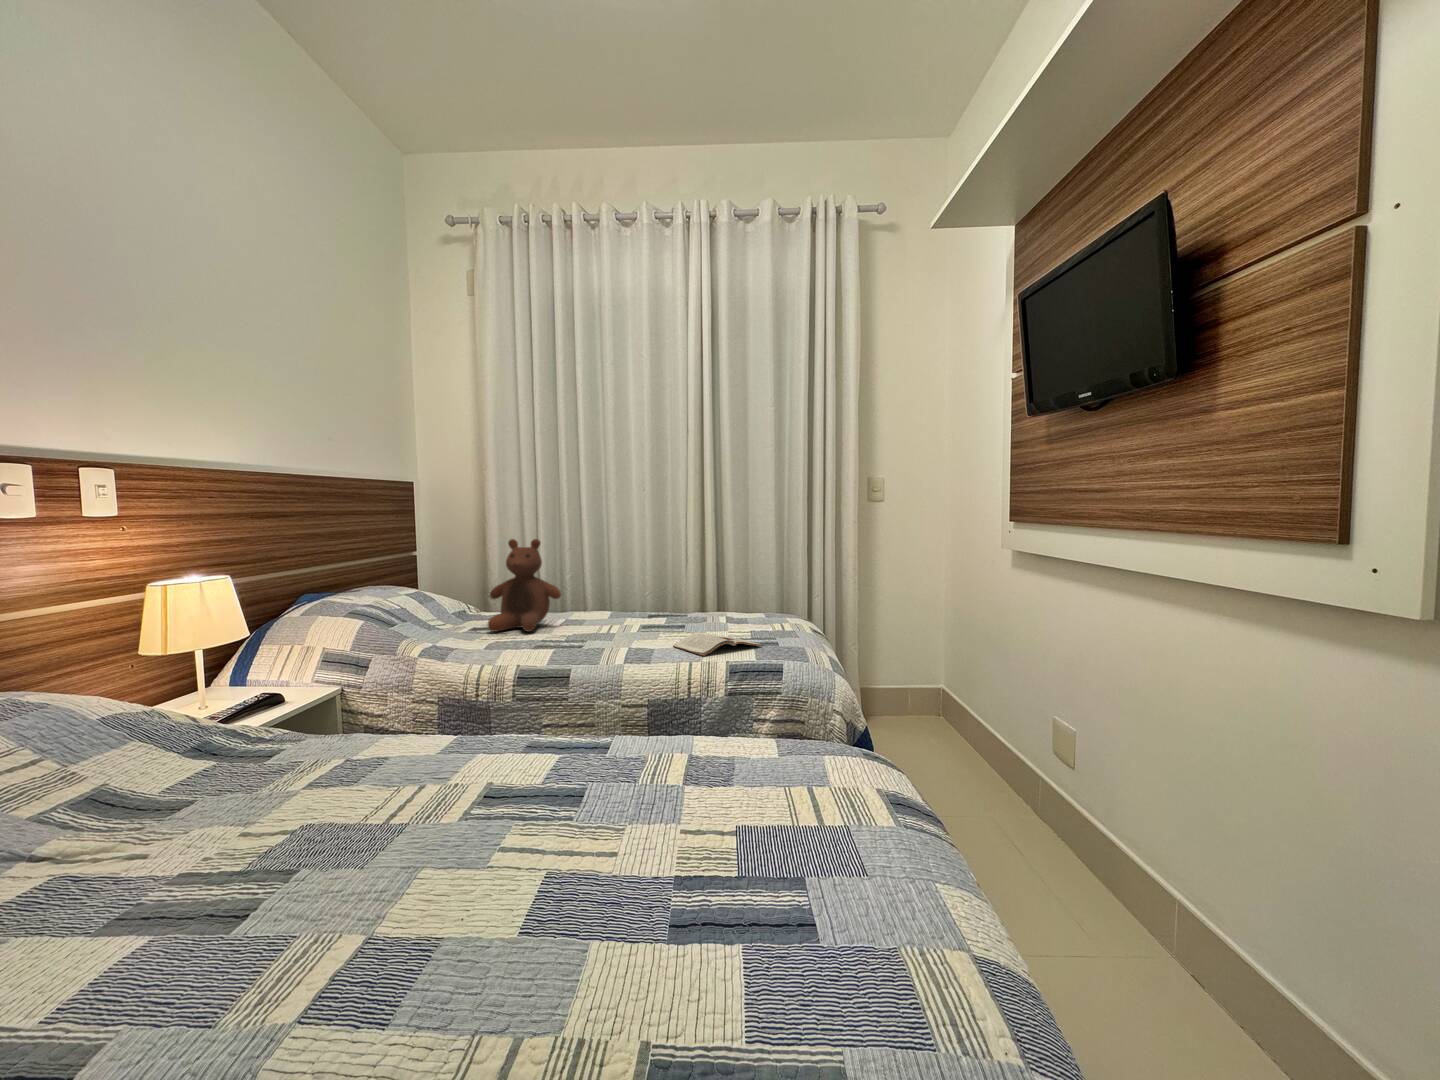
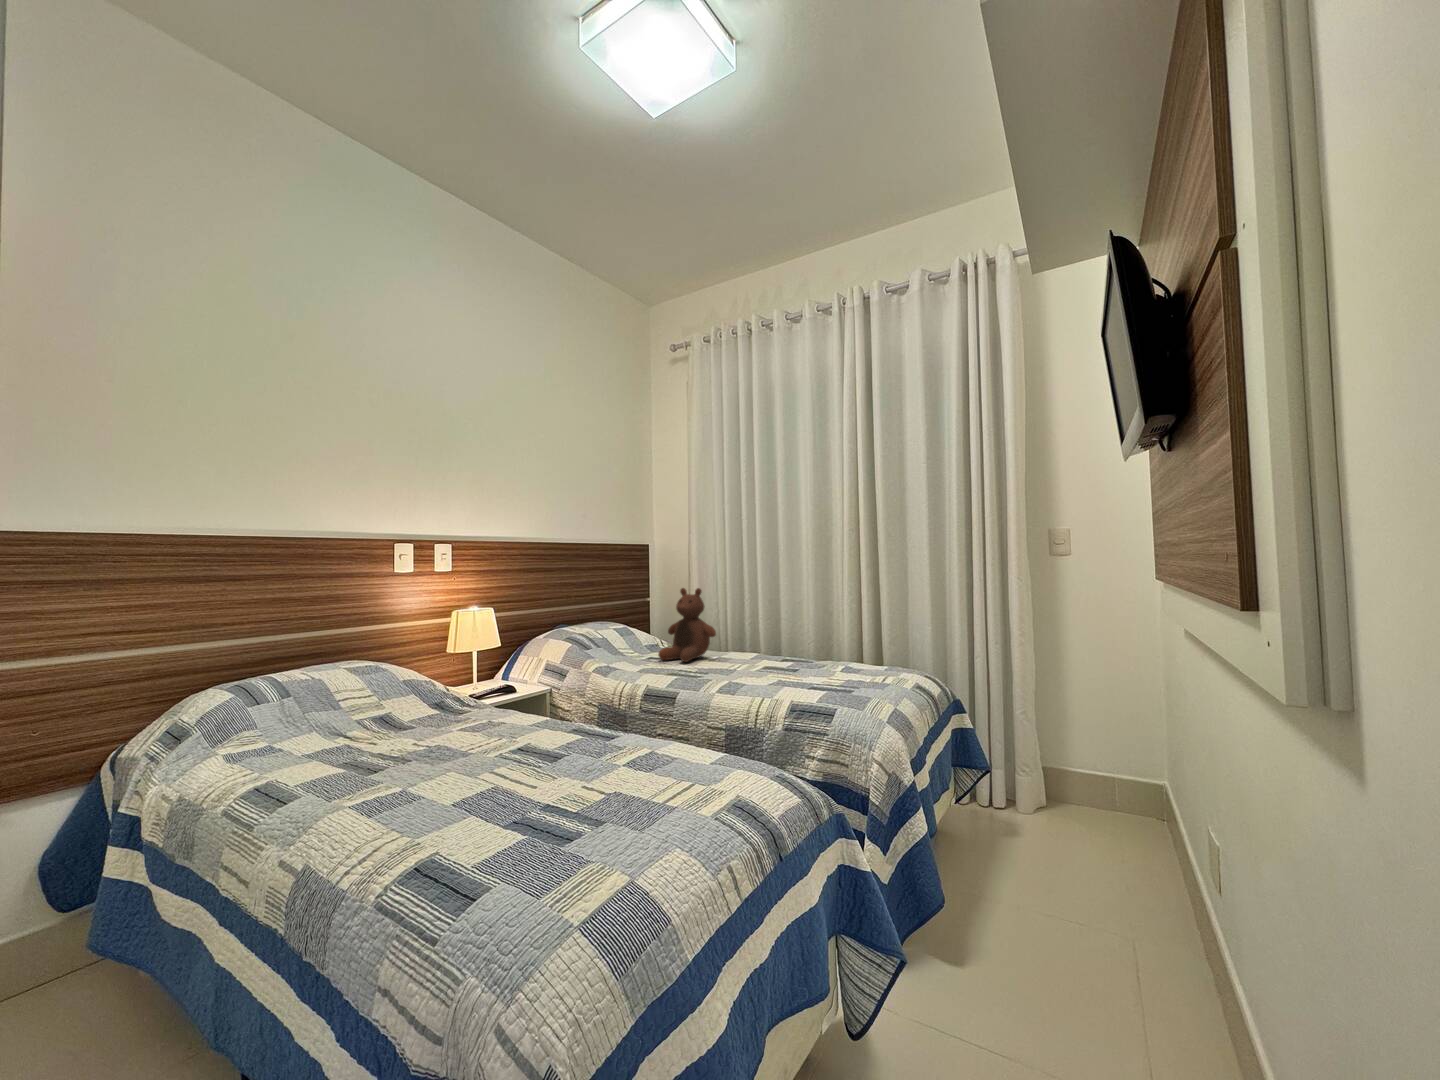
magazine: present [673,633,763,656] -> none [772,673,849,694]

